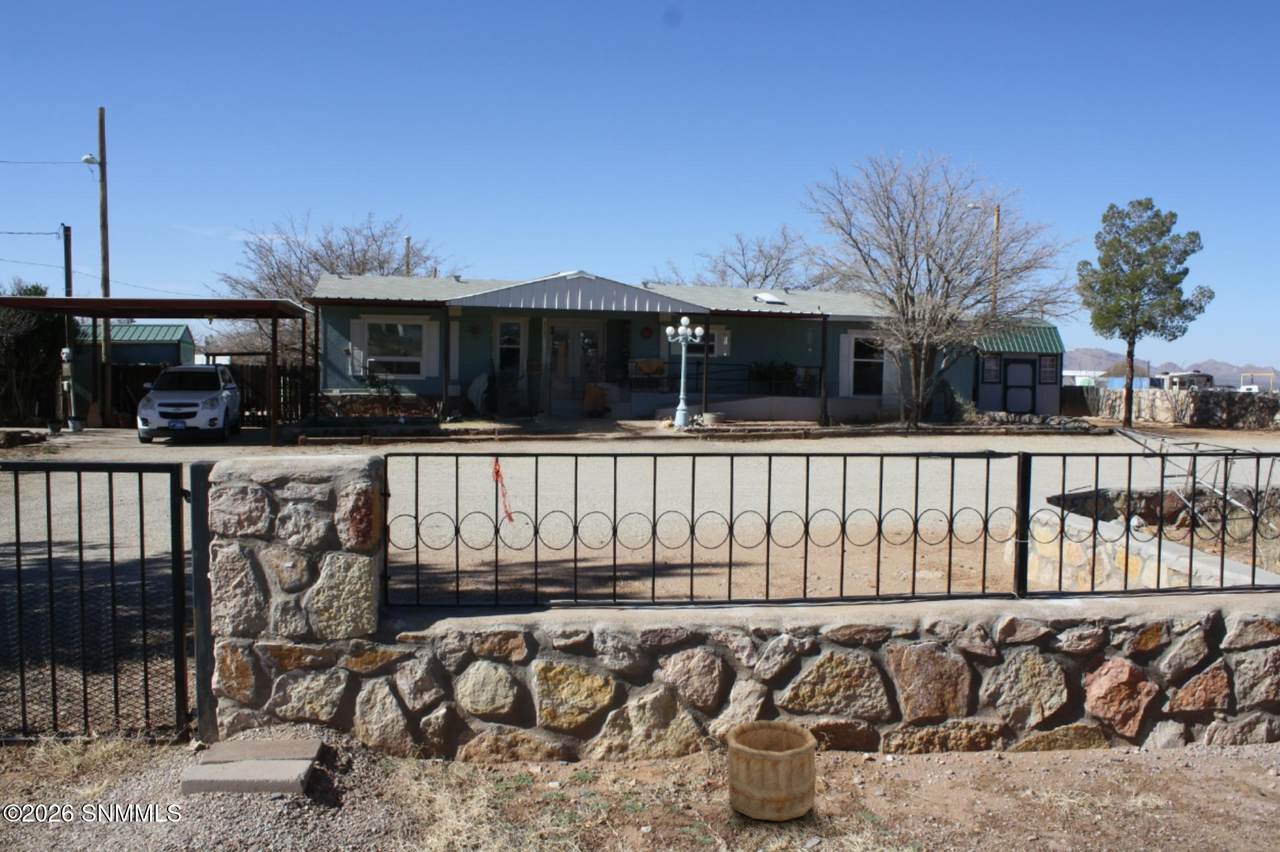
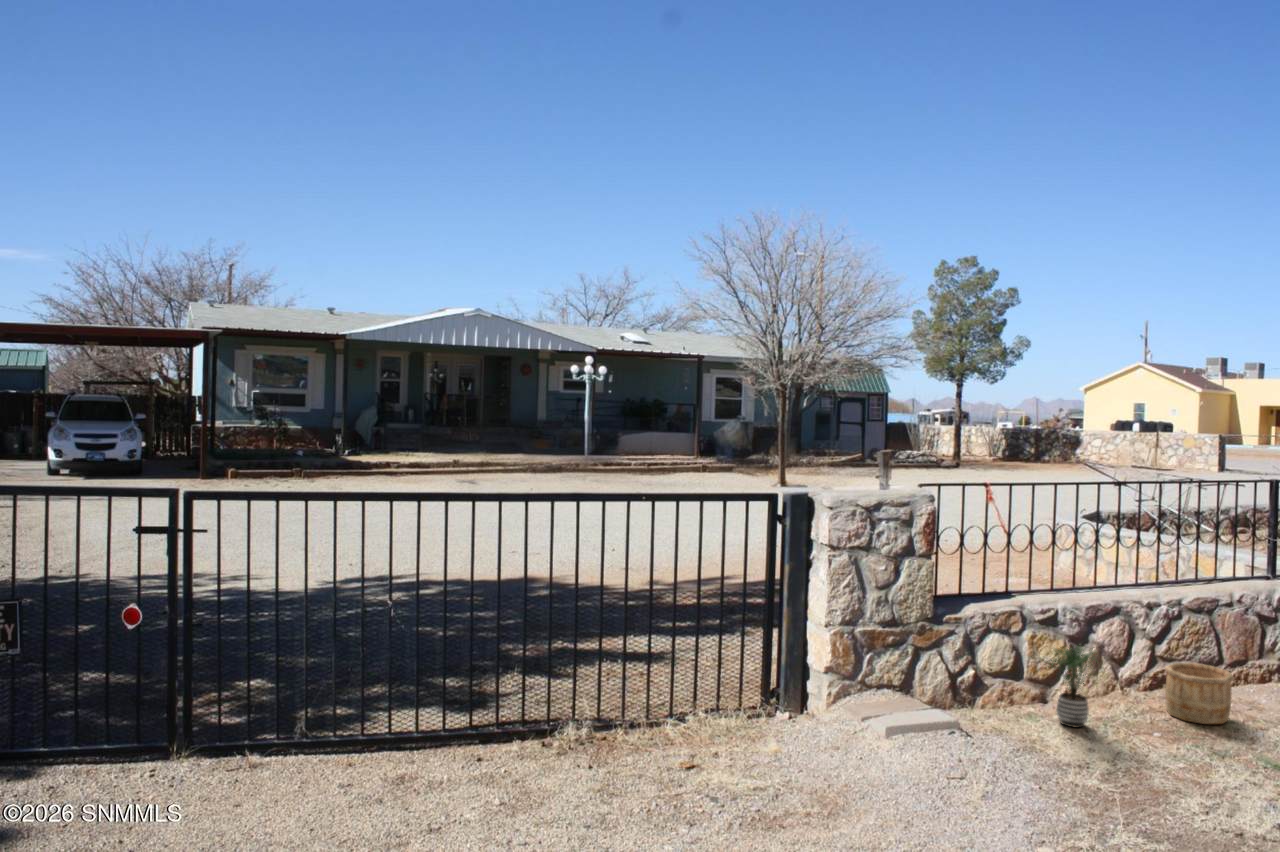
potted plant: none [502,681,586,806] -> present [1047,646,1095,728]

